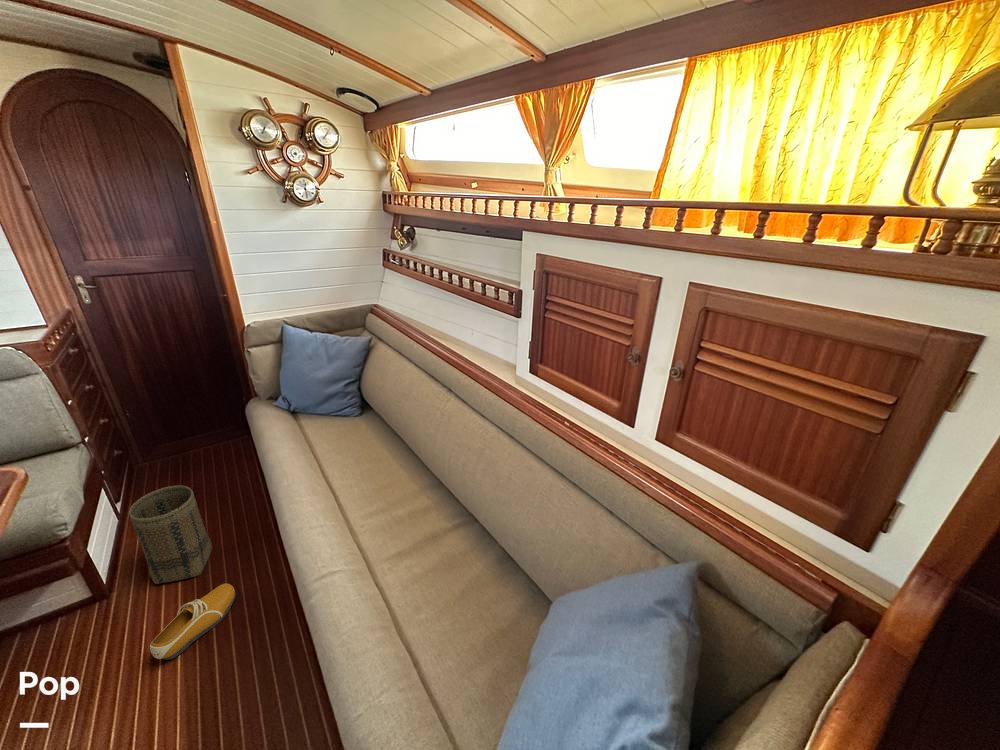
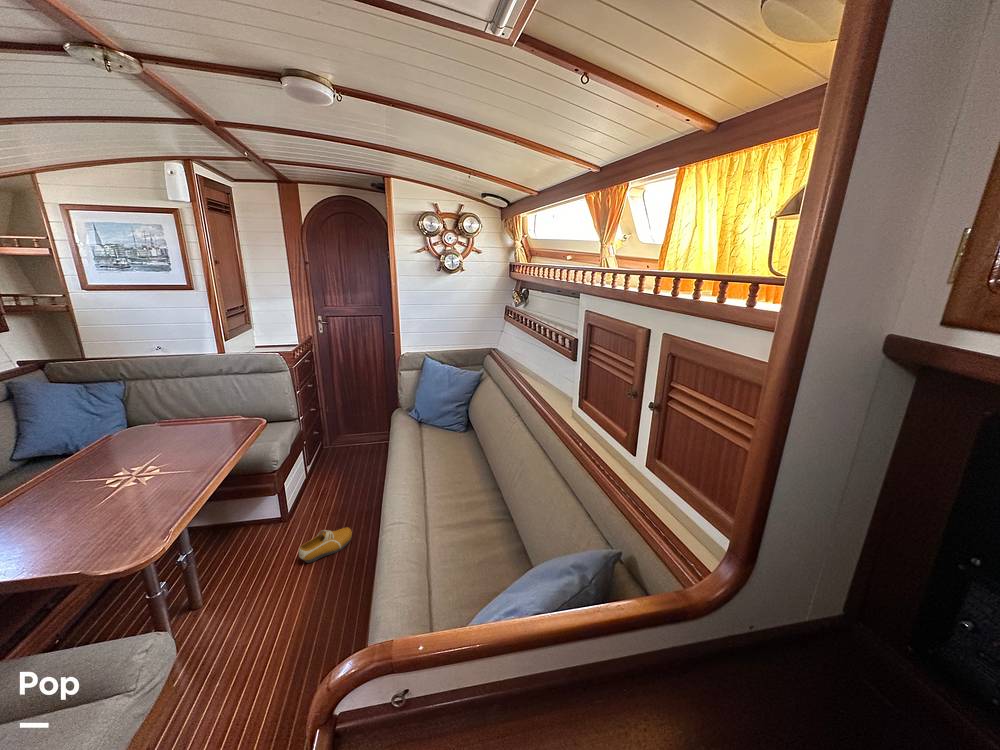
basket: present [129,486,212,584] -> none [309,454,349,520]

